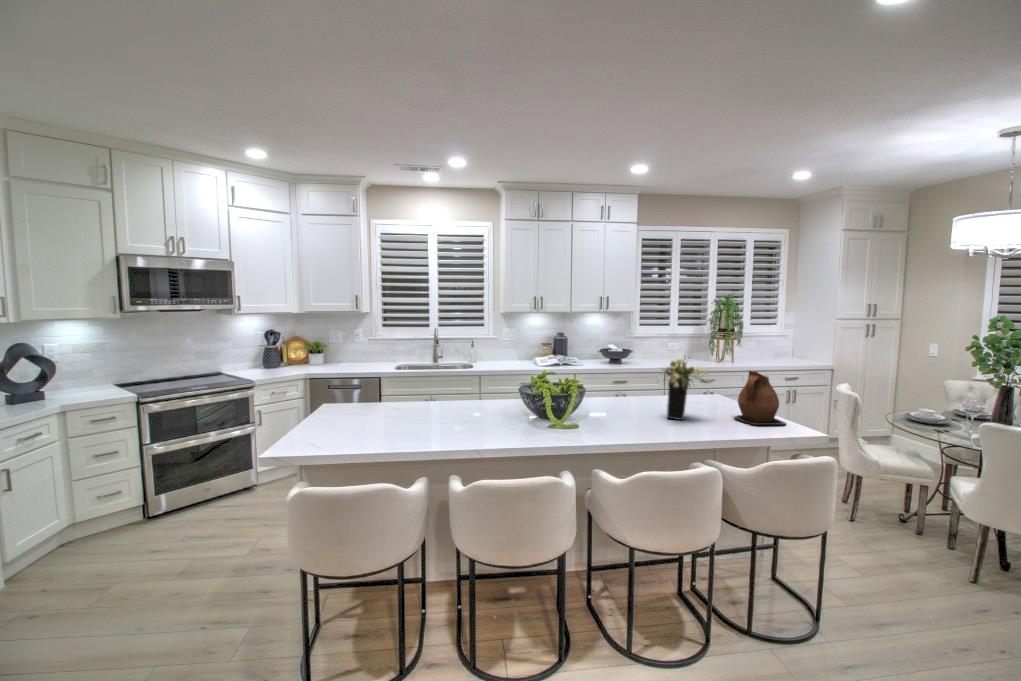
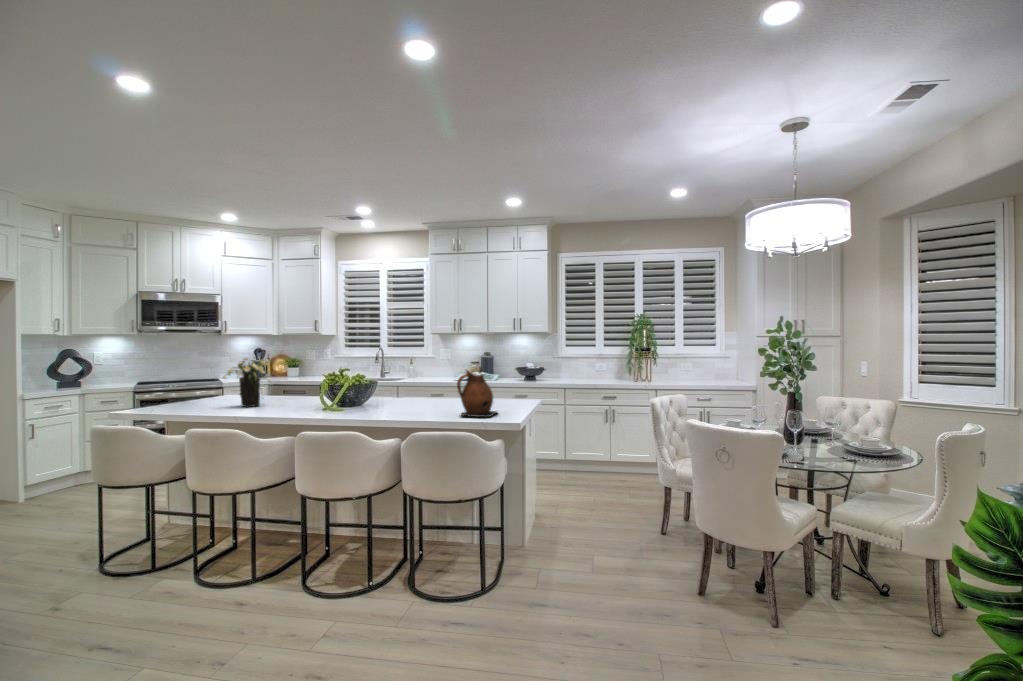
flower arrangement: present [664,356,707,420] -> present [223,358,270,407]

